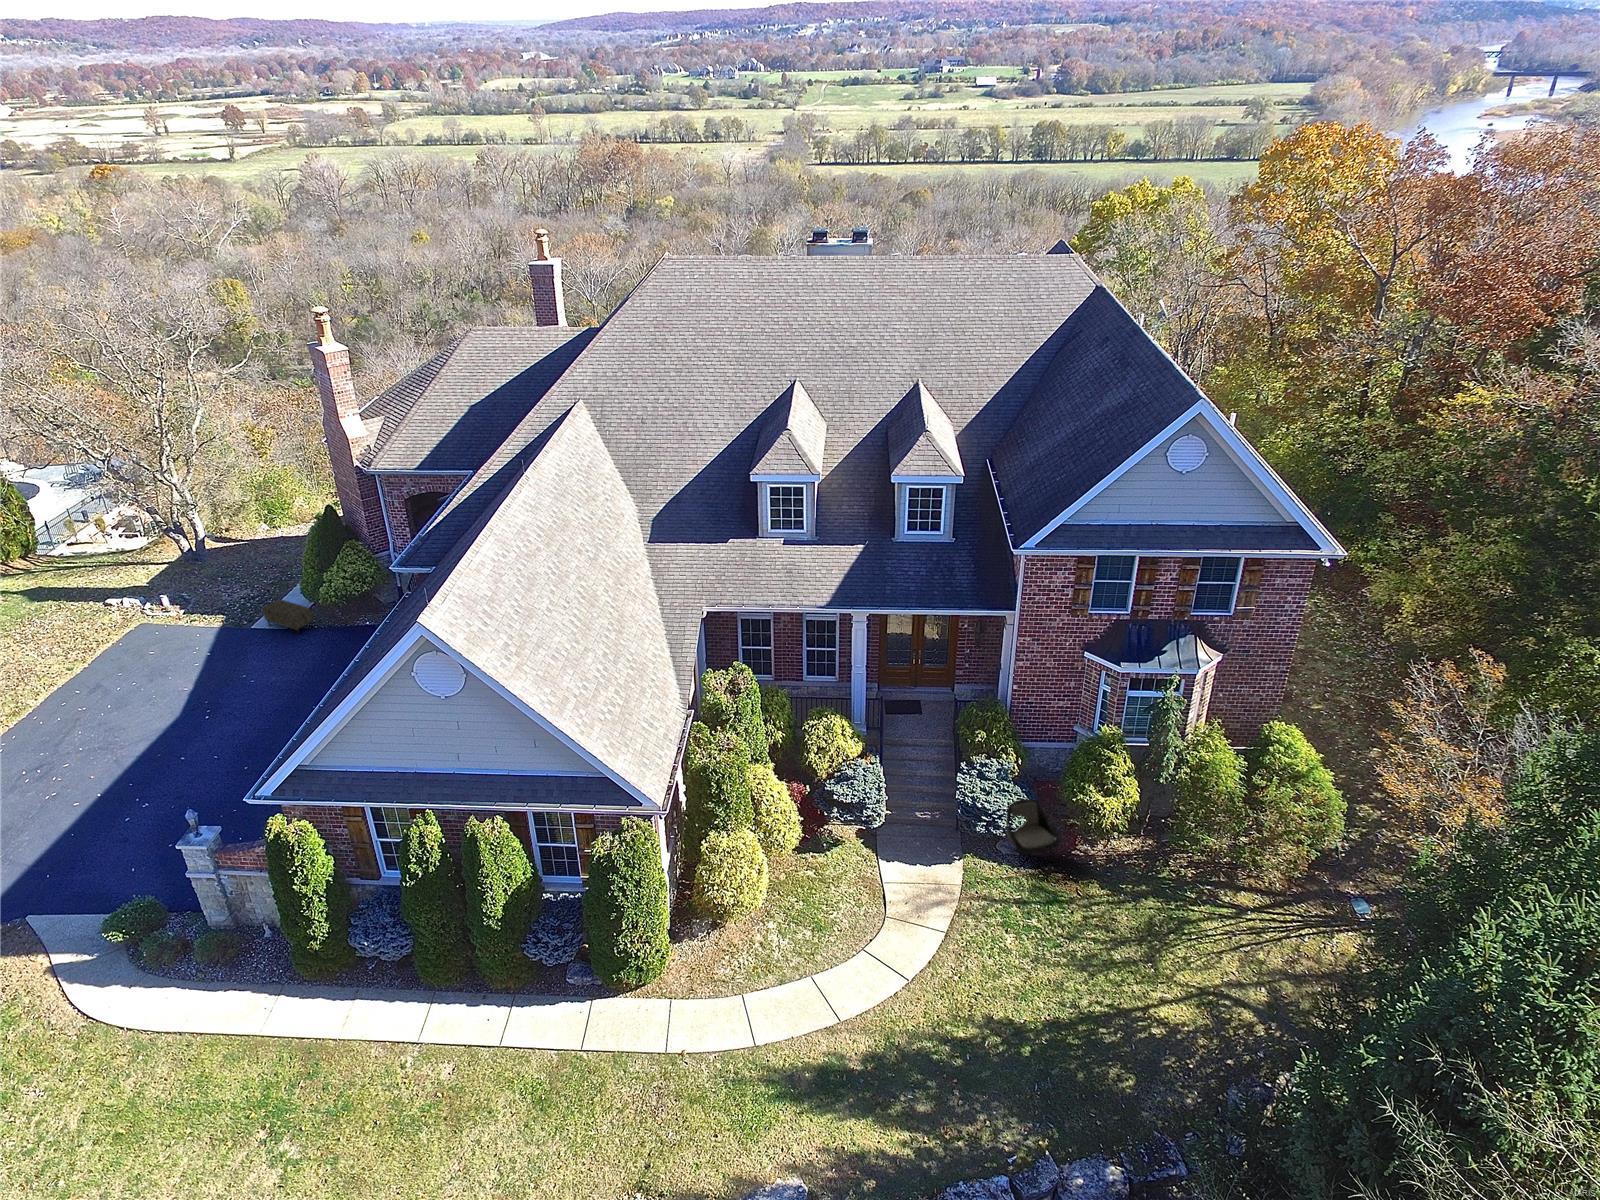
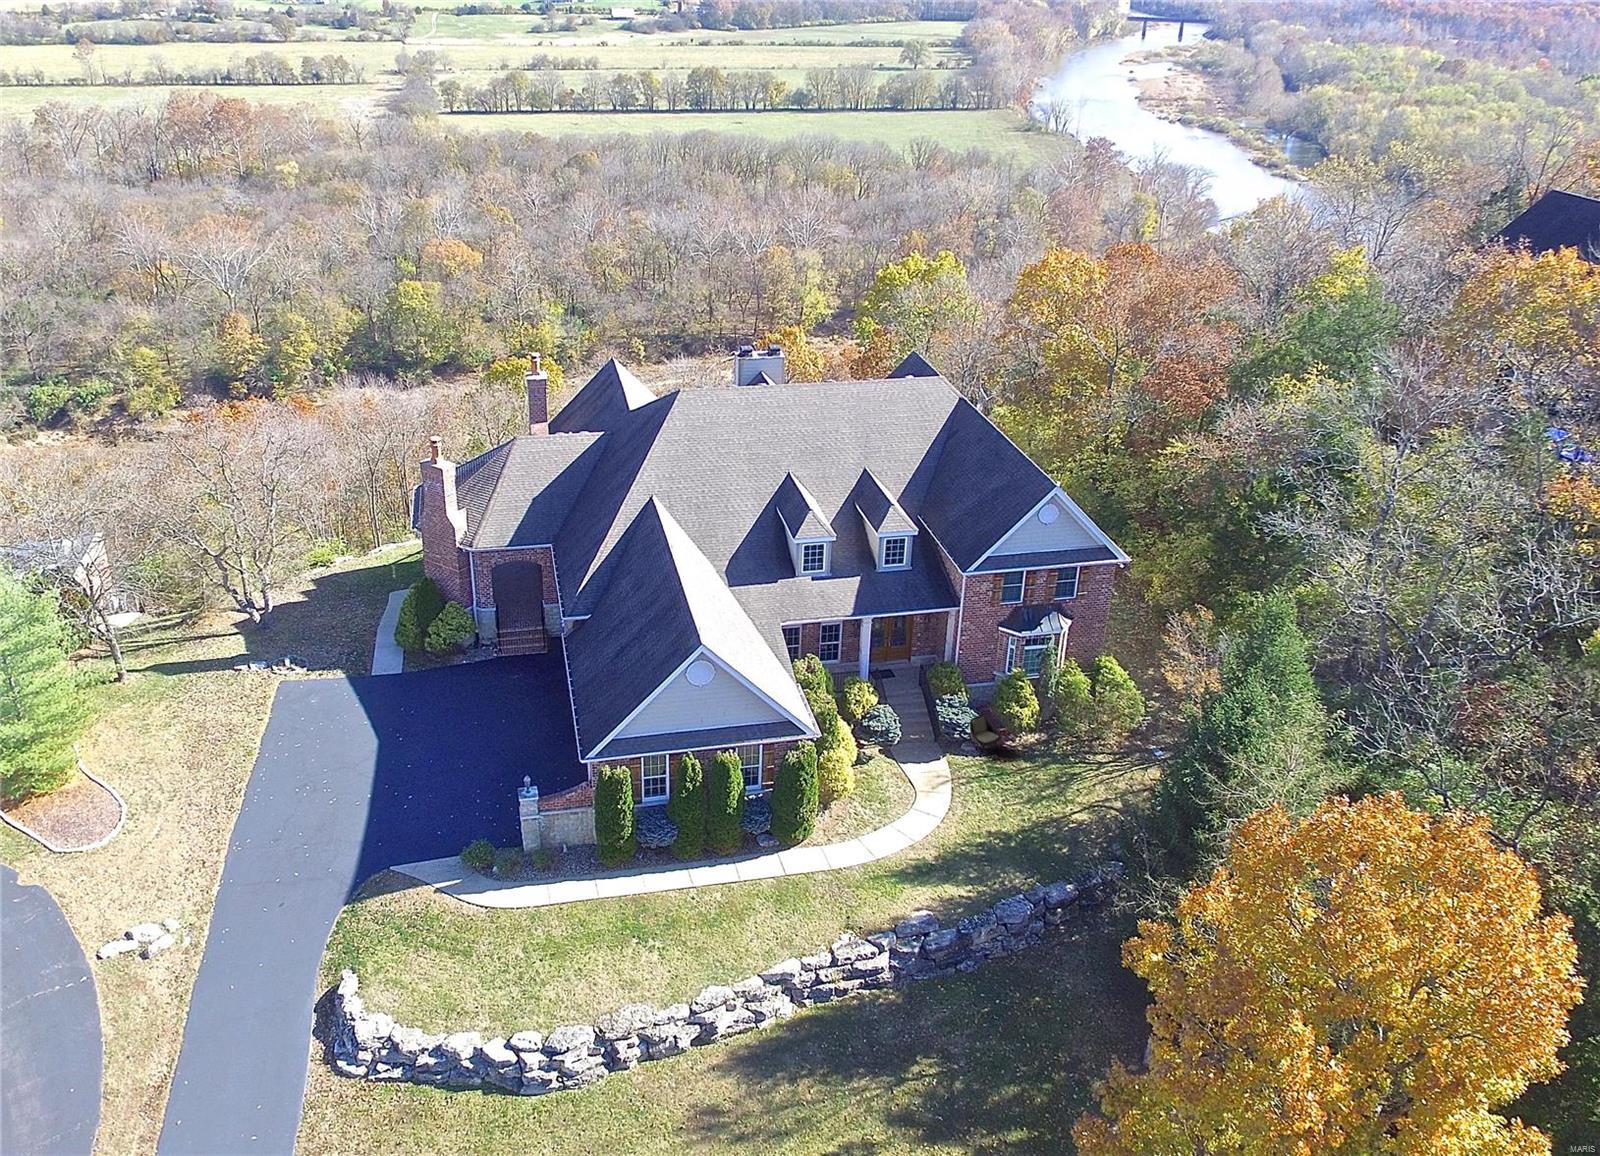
bench: present [262,599,313,635] -> none [409,646,448,670]

